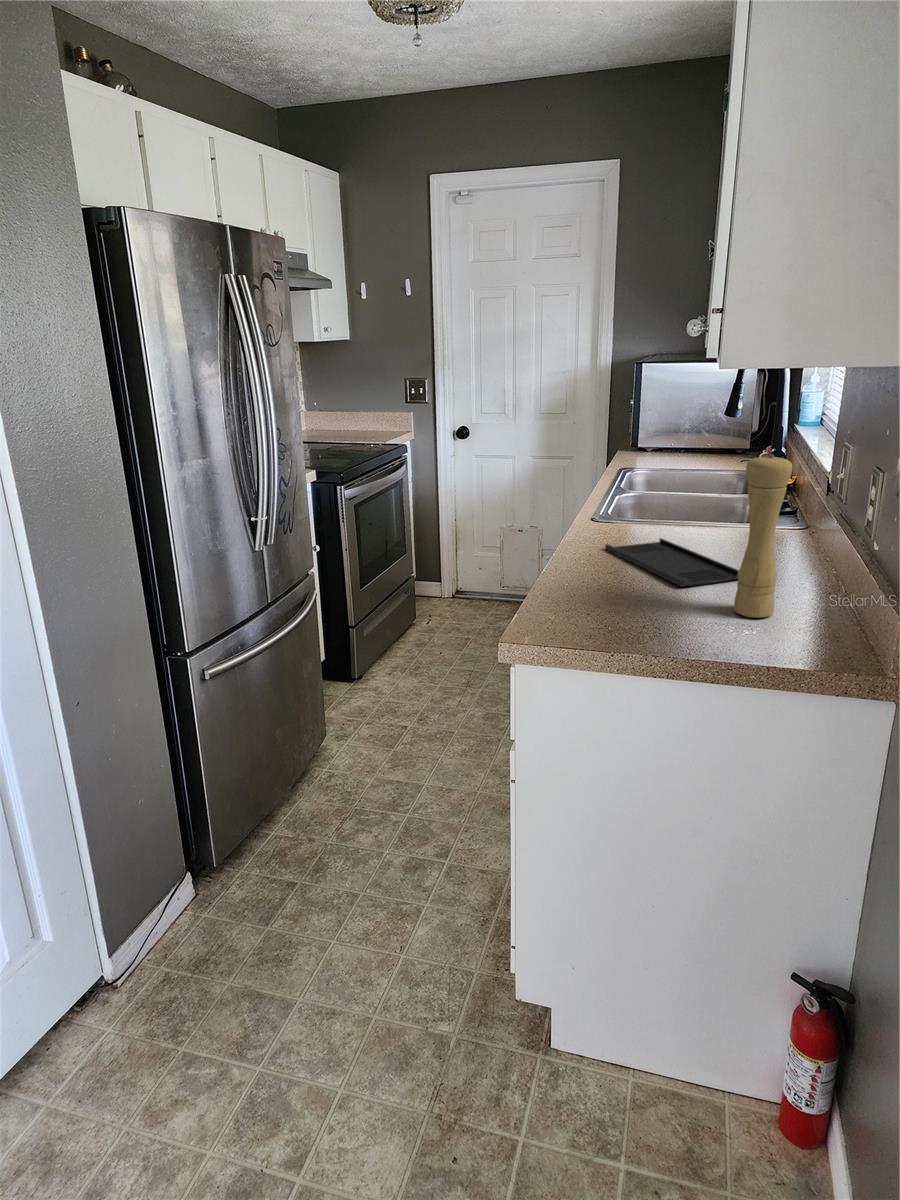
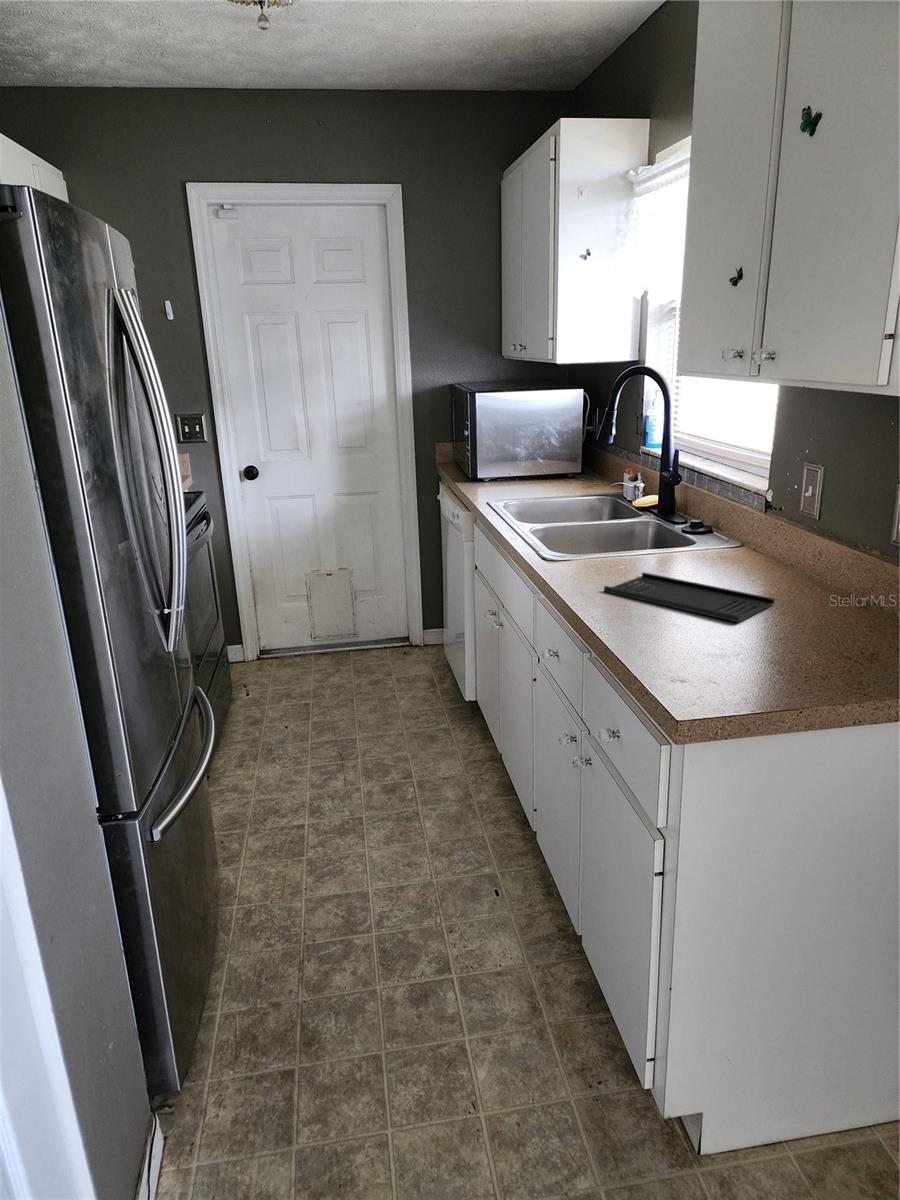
pepper mill: present [734,454,792,618] -> none [815,480,877,645]

